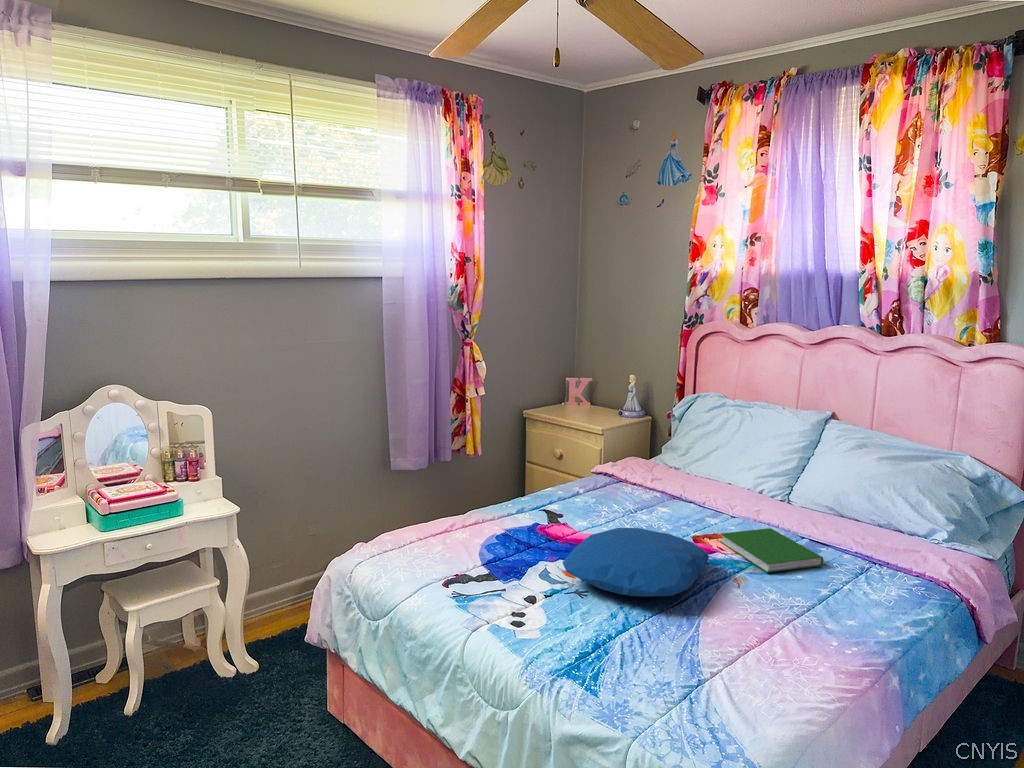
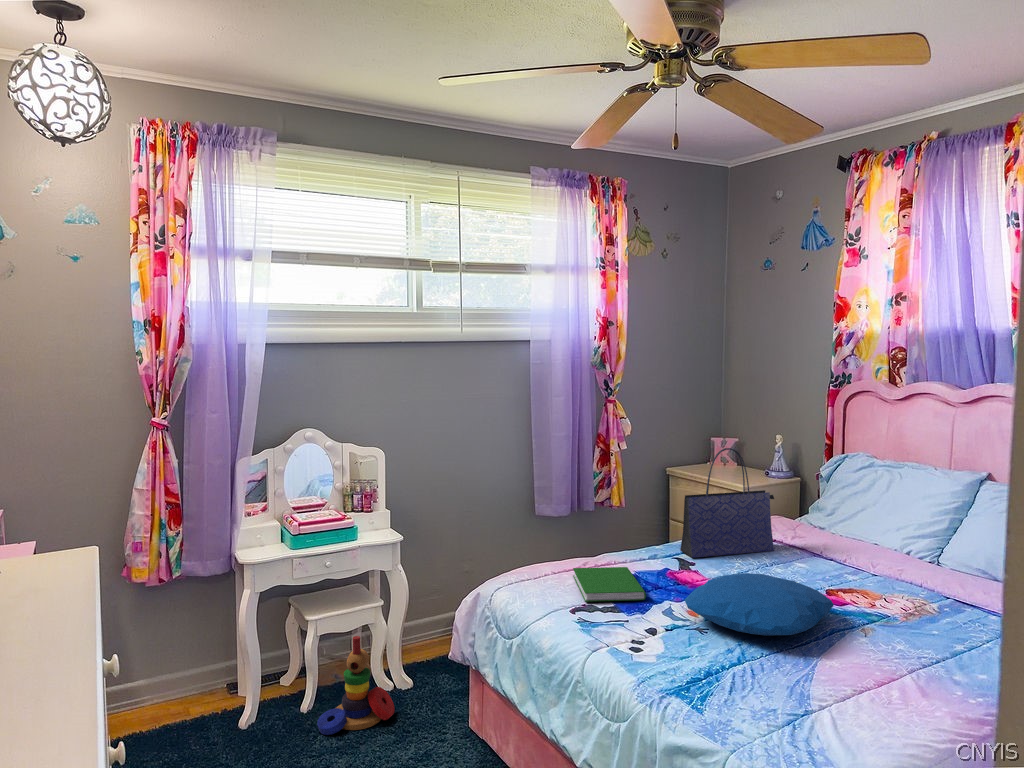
tote bag: none [547,394,639,510] -> present [680,448,774,558]
hardcover book: present [720,528,823,573] -> present [573,567,646,602]
stacking toy: none [145,623,239,739] -> present [317,636,395,735]

